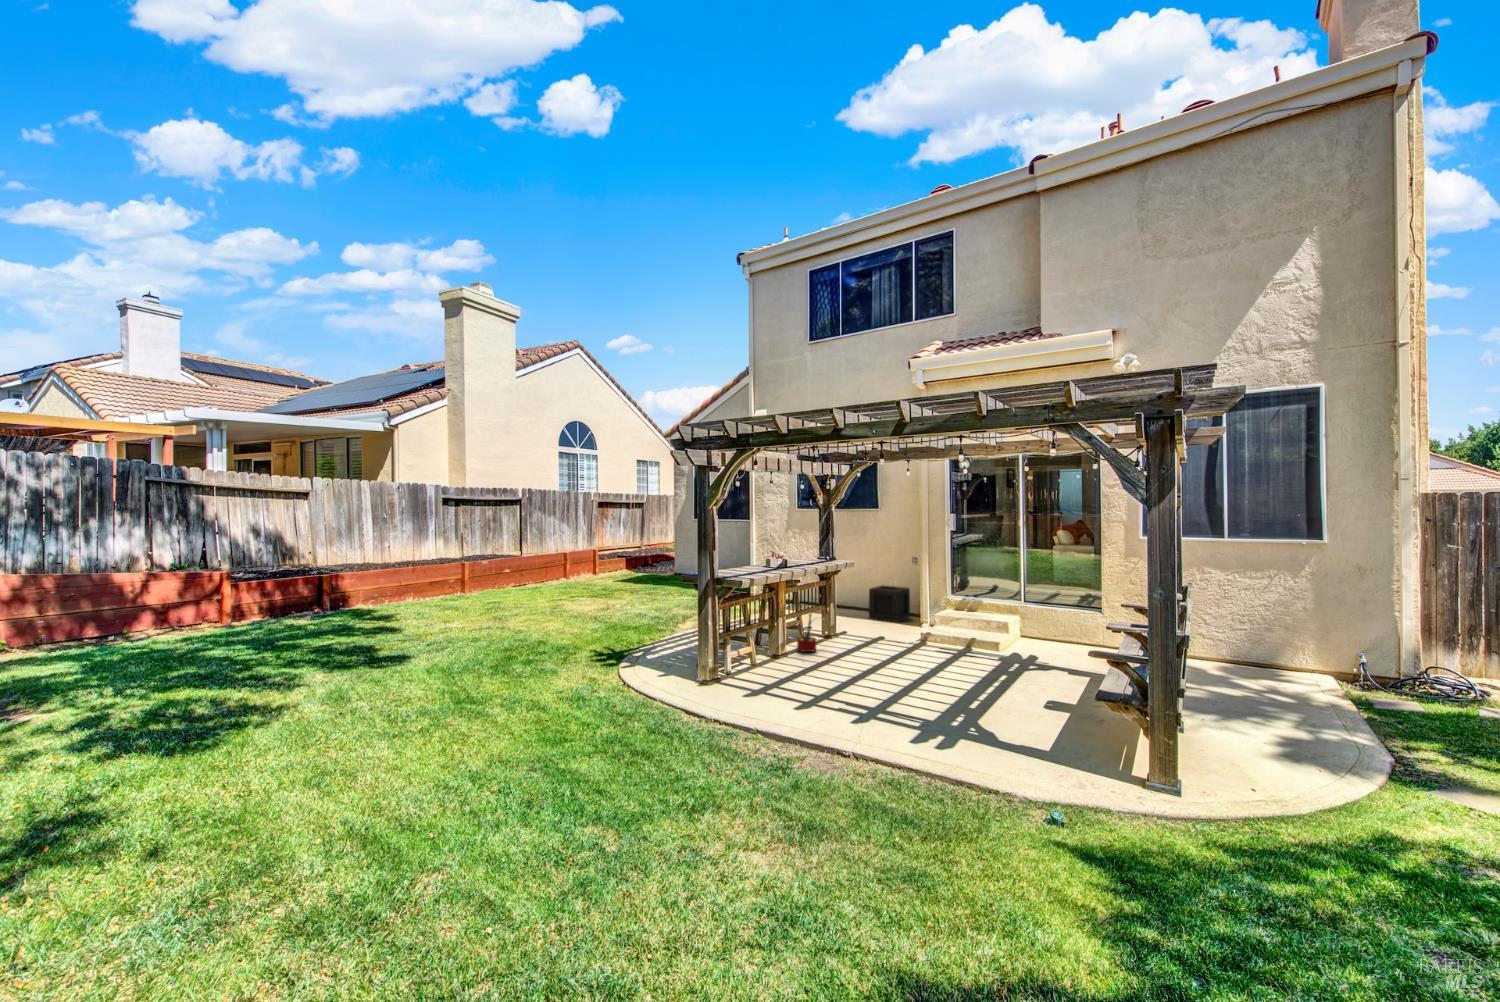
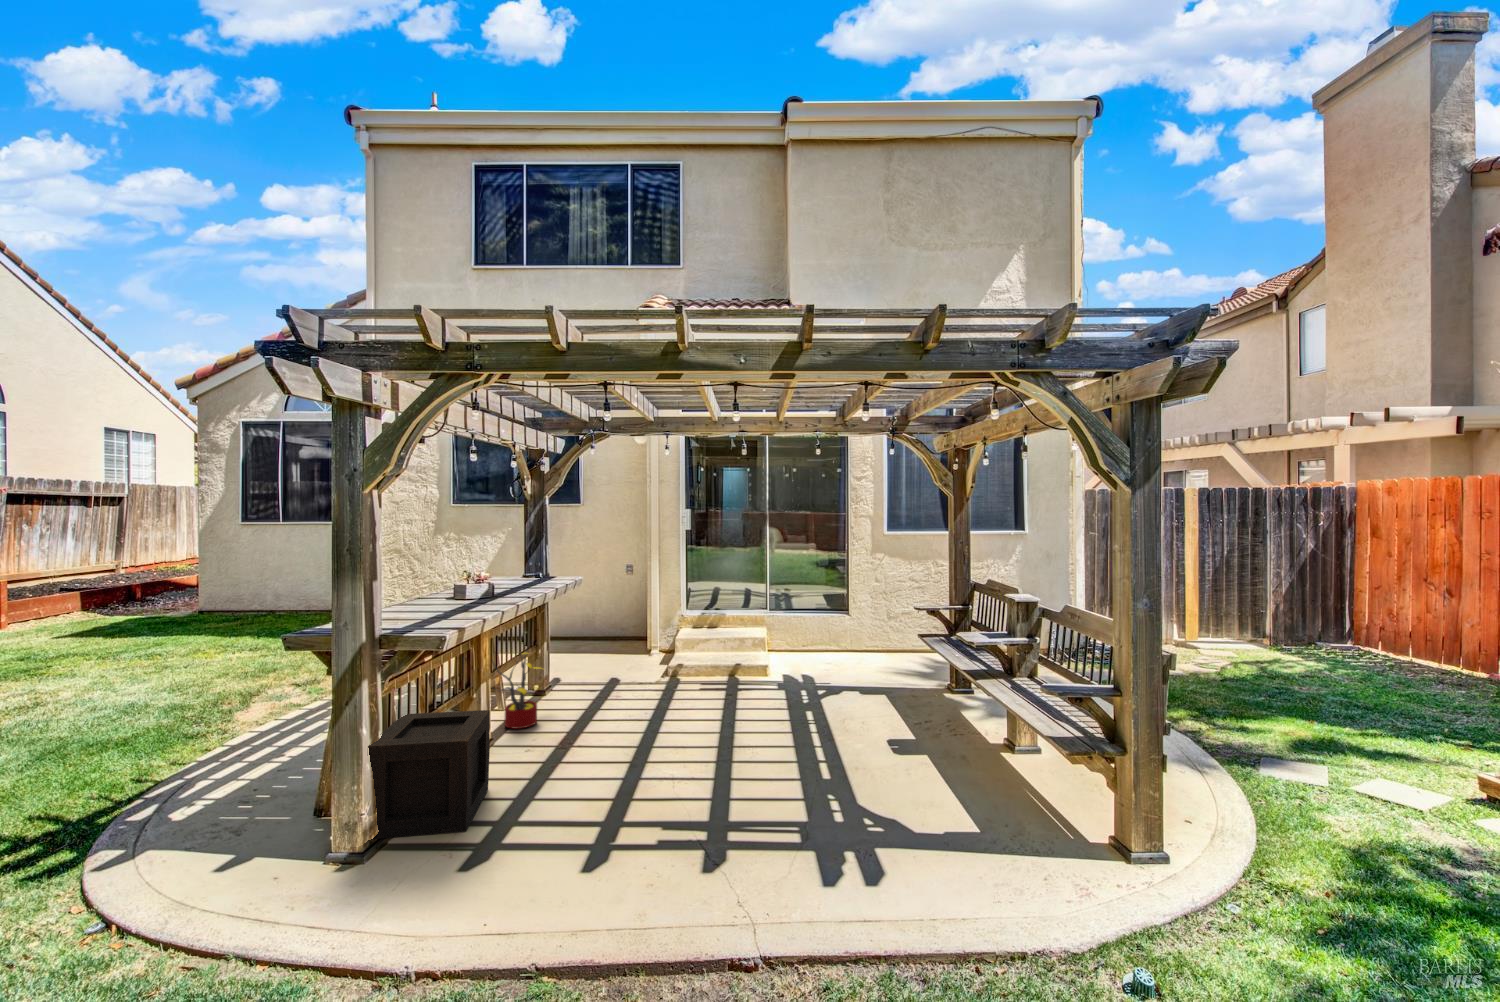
wooden crate: present [869,585,910,622] -> present [368,710,490,839]

